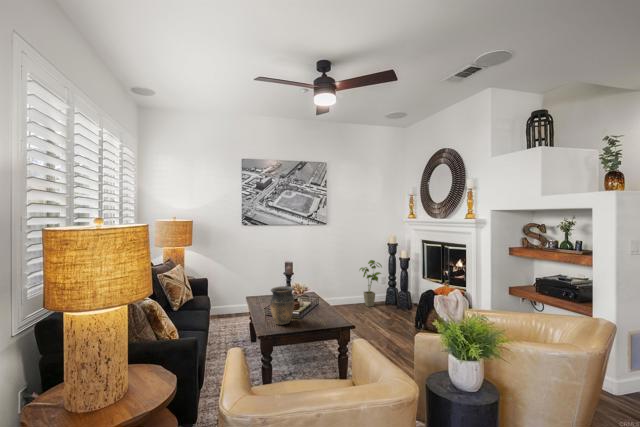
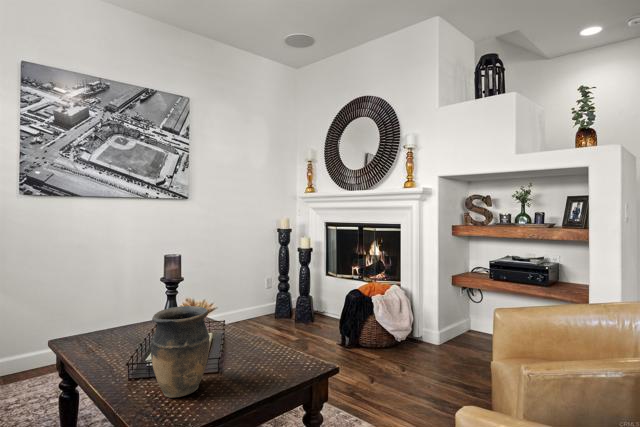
house plant: present [360,260,382,307] -> none [240,253,277,324]

